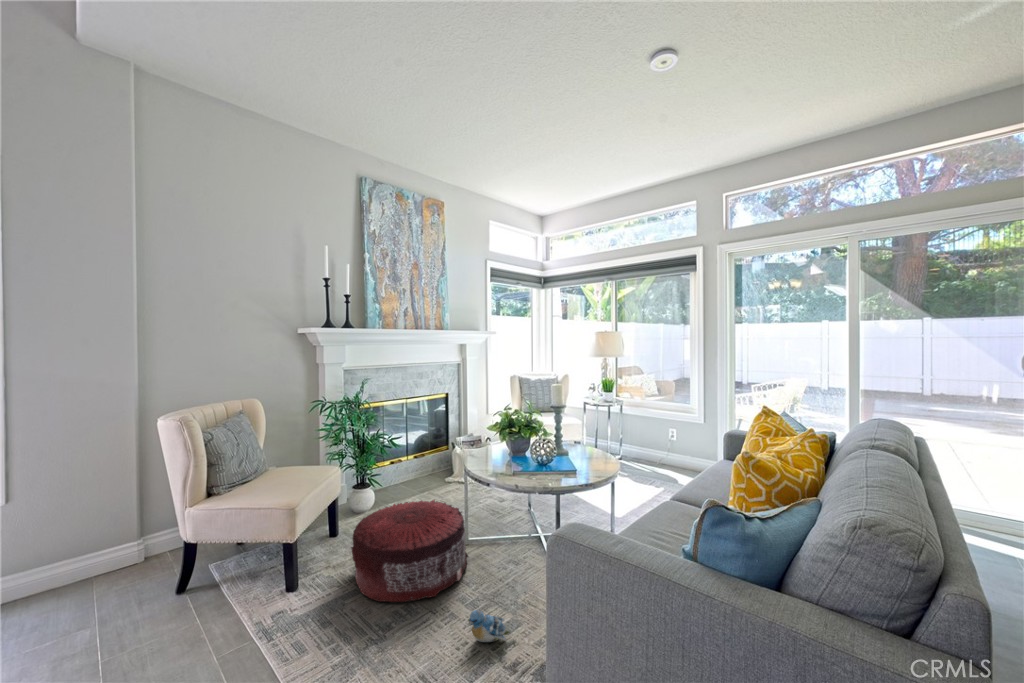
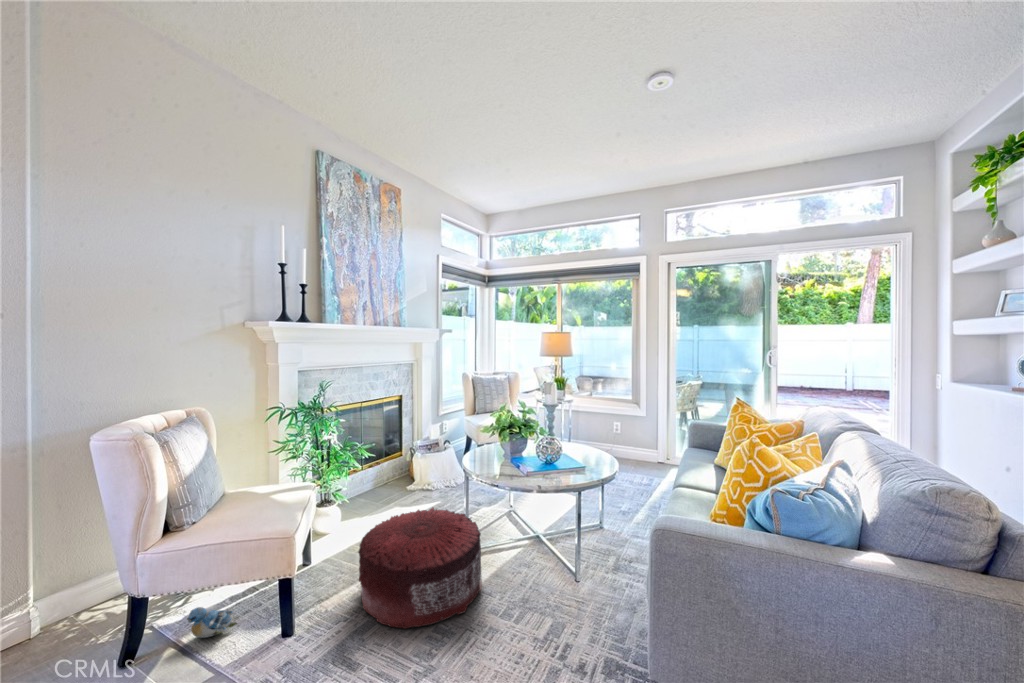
plush toy: present [468,610,510,642] -> present [187,607,237,638]

